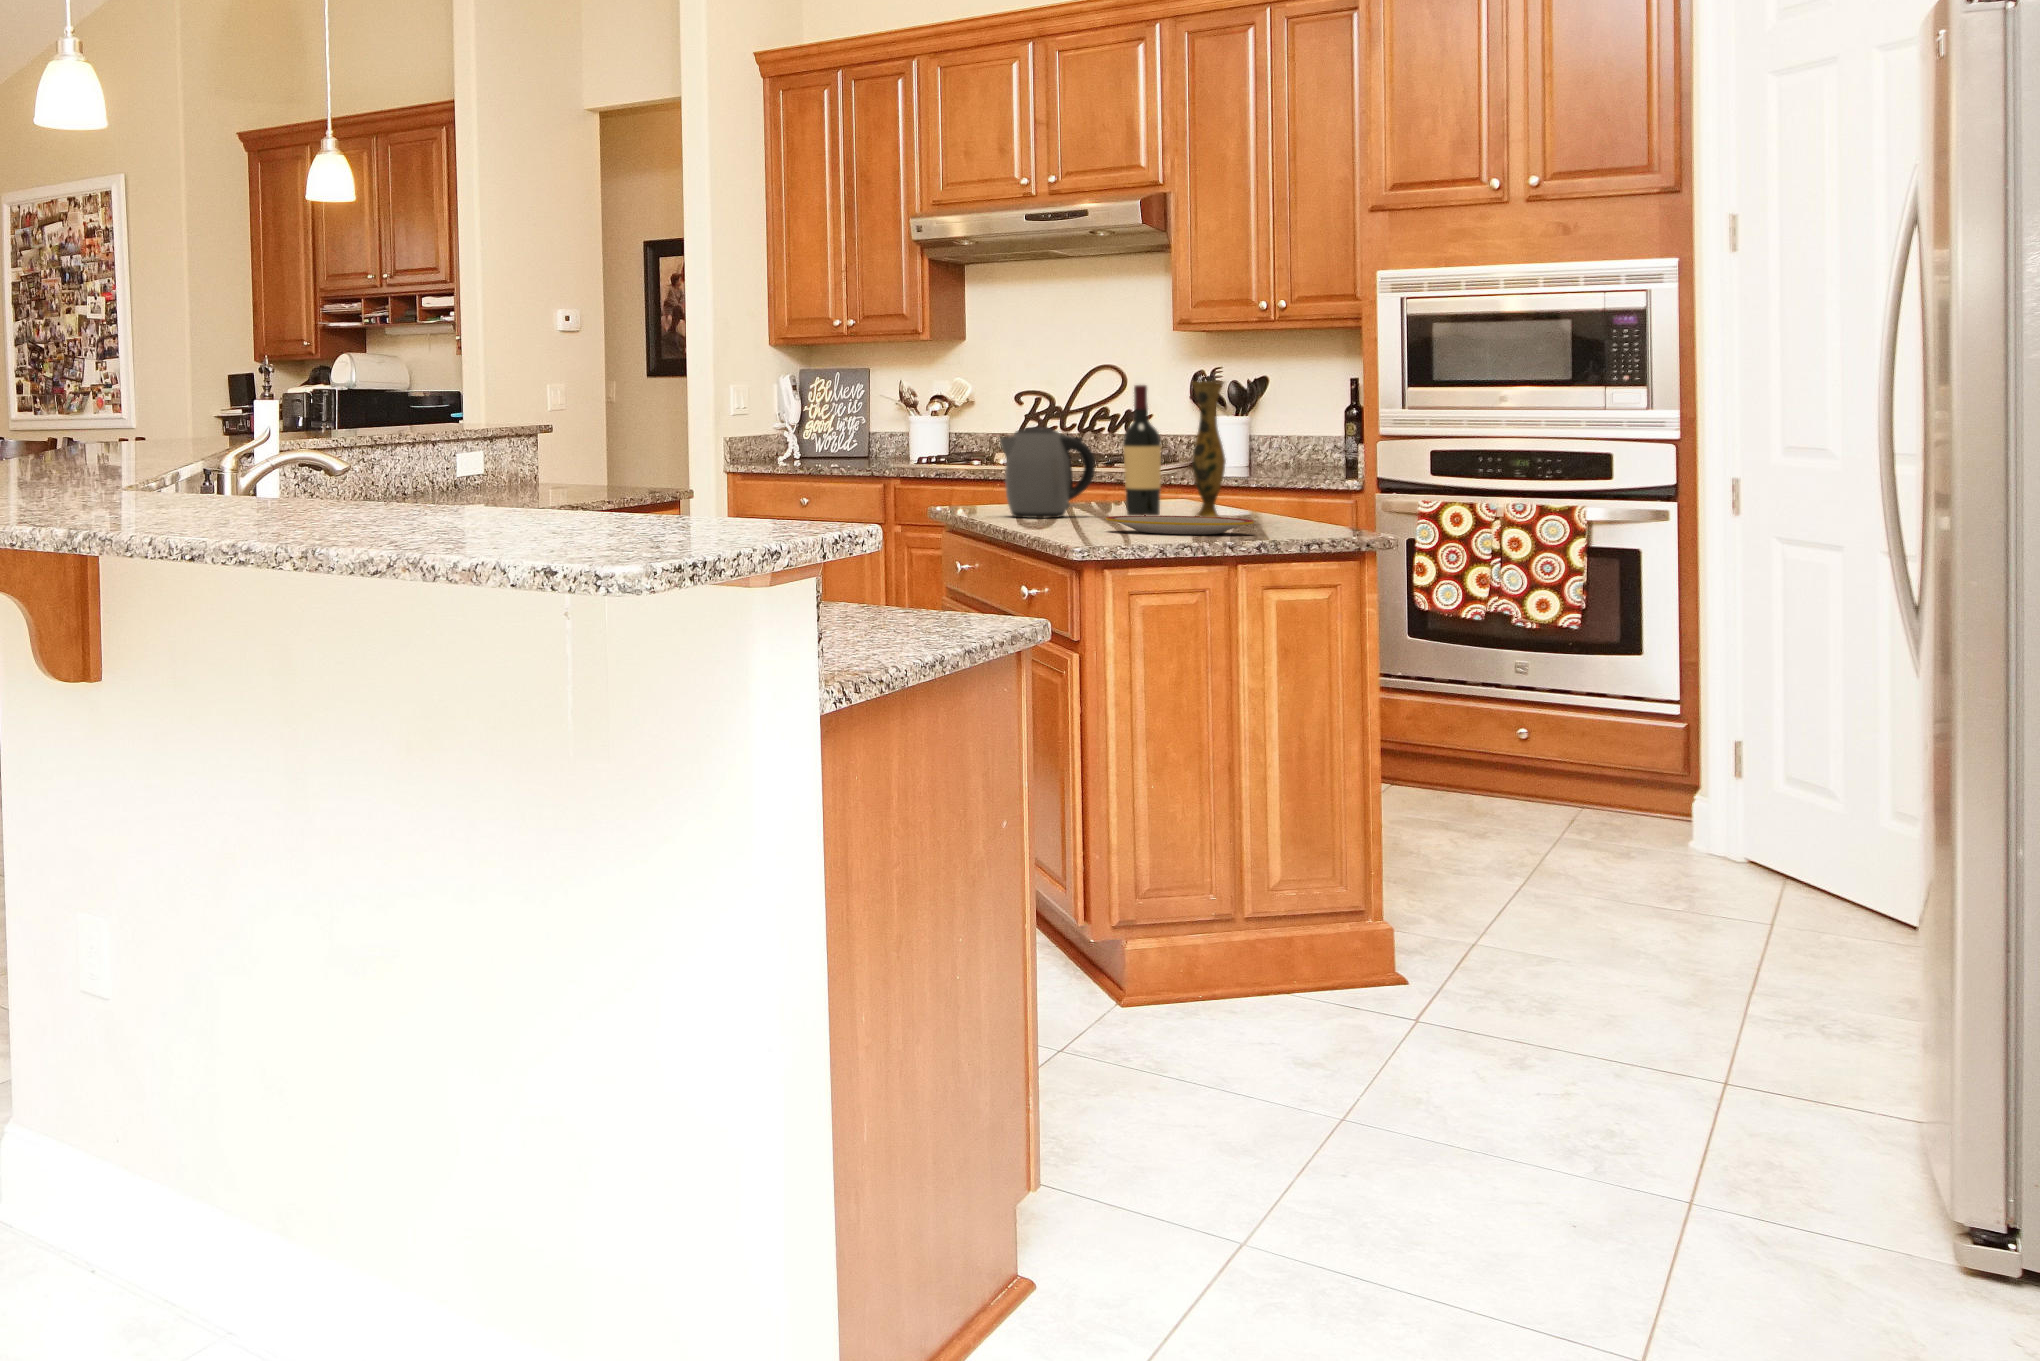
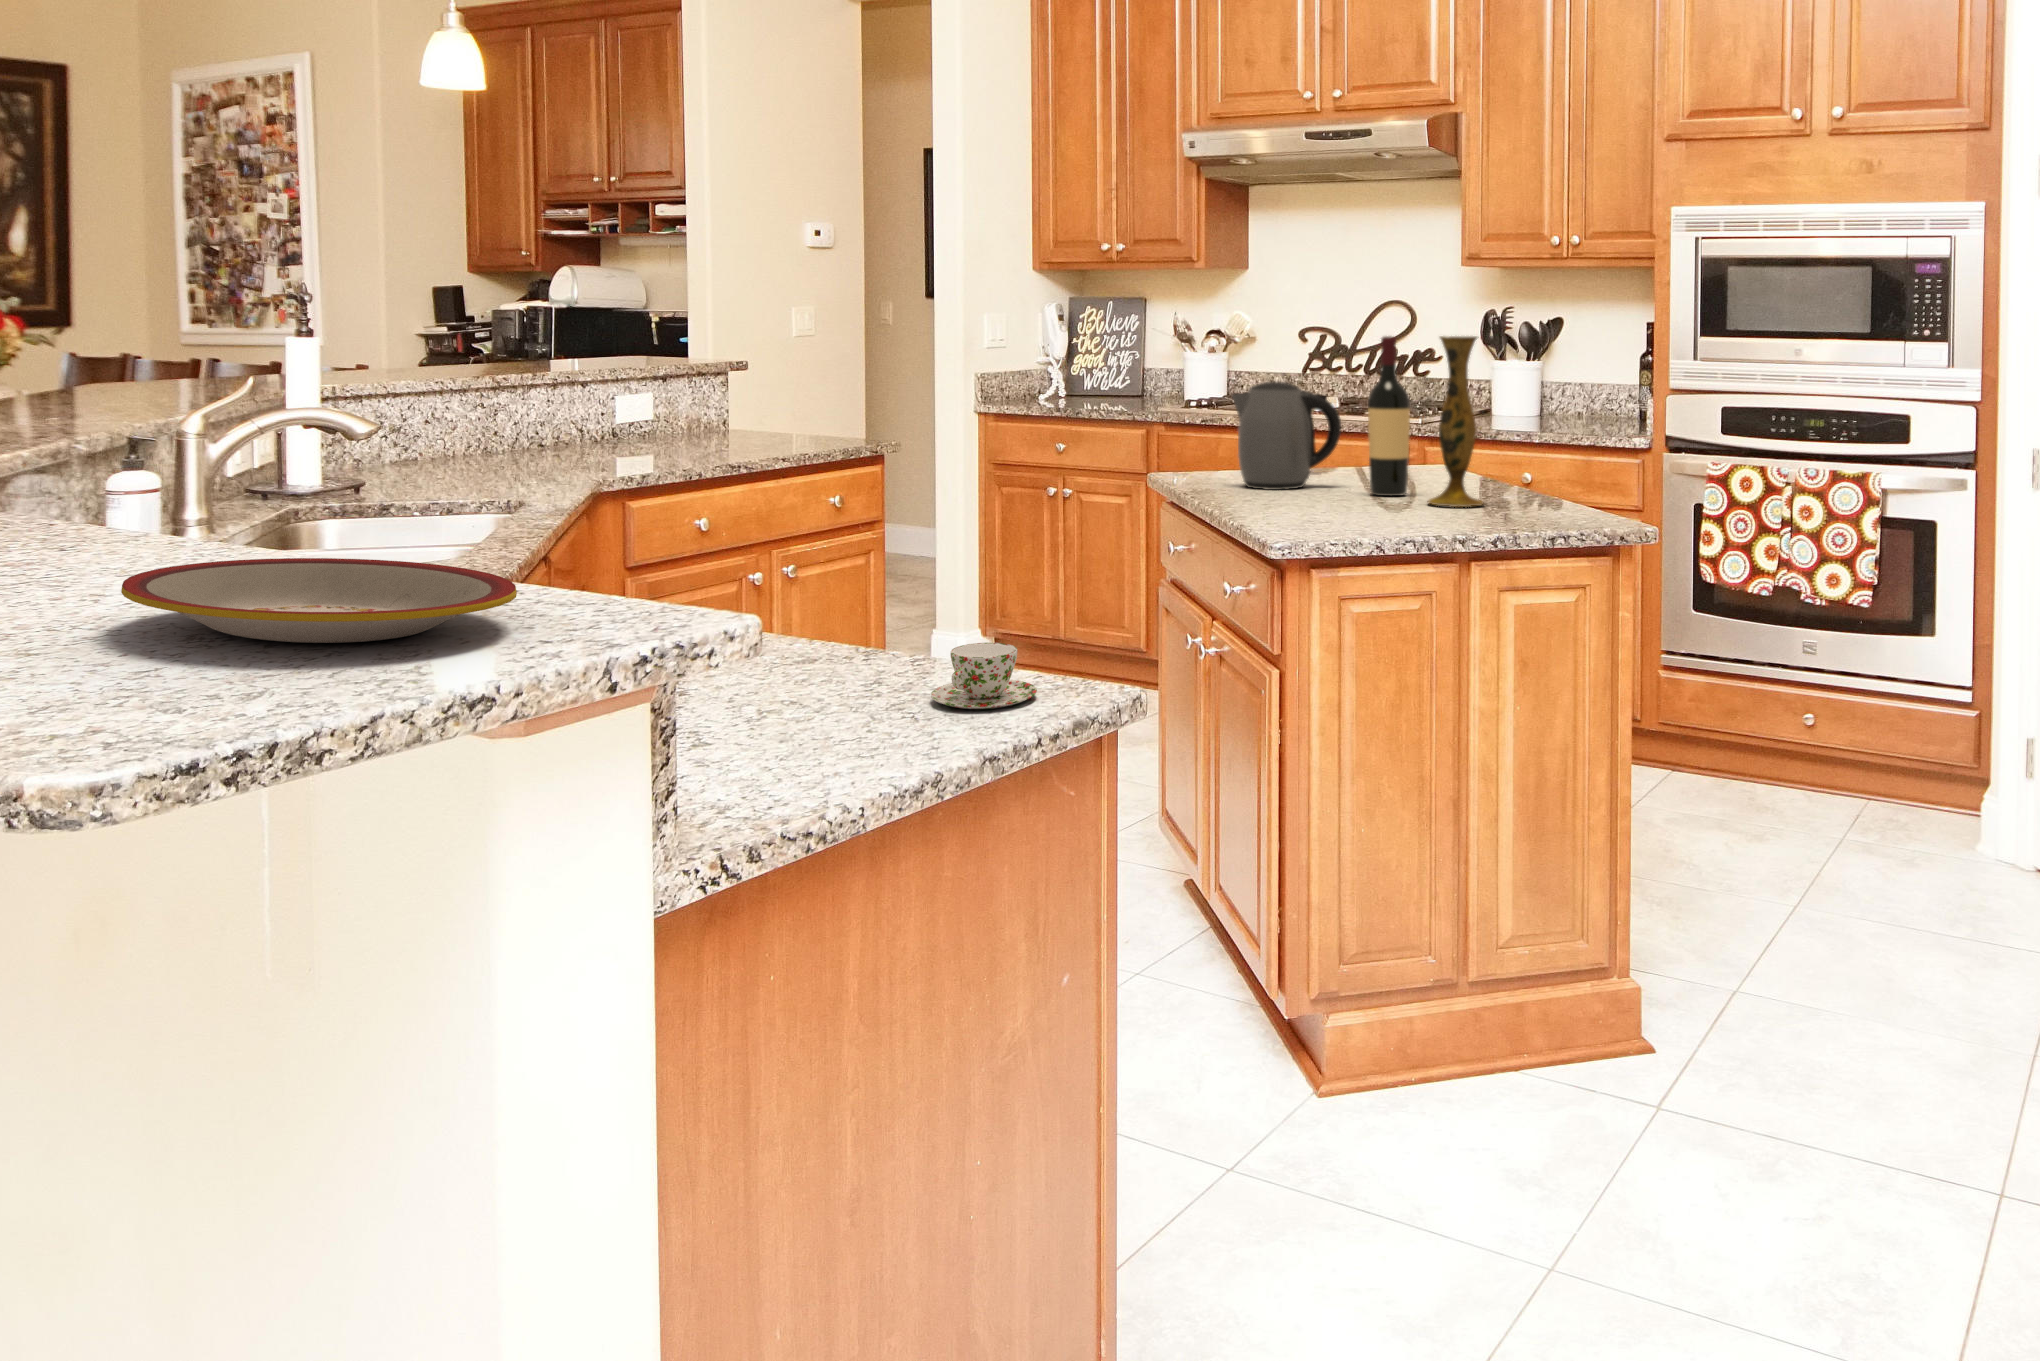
plate: present [1106,515,1254,534] -> present [121,558,517,643]
teacup: none [889,590,965,633] -> present [931,643,1037,709]

